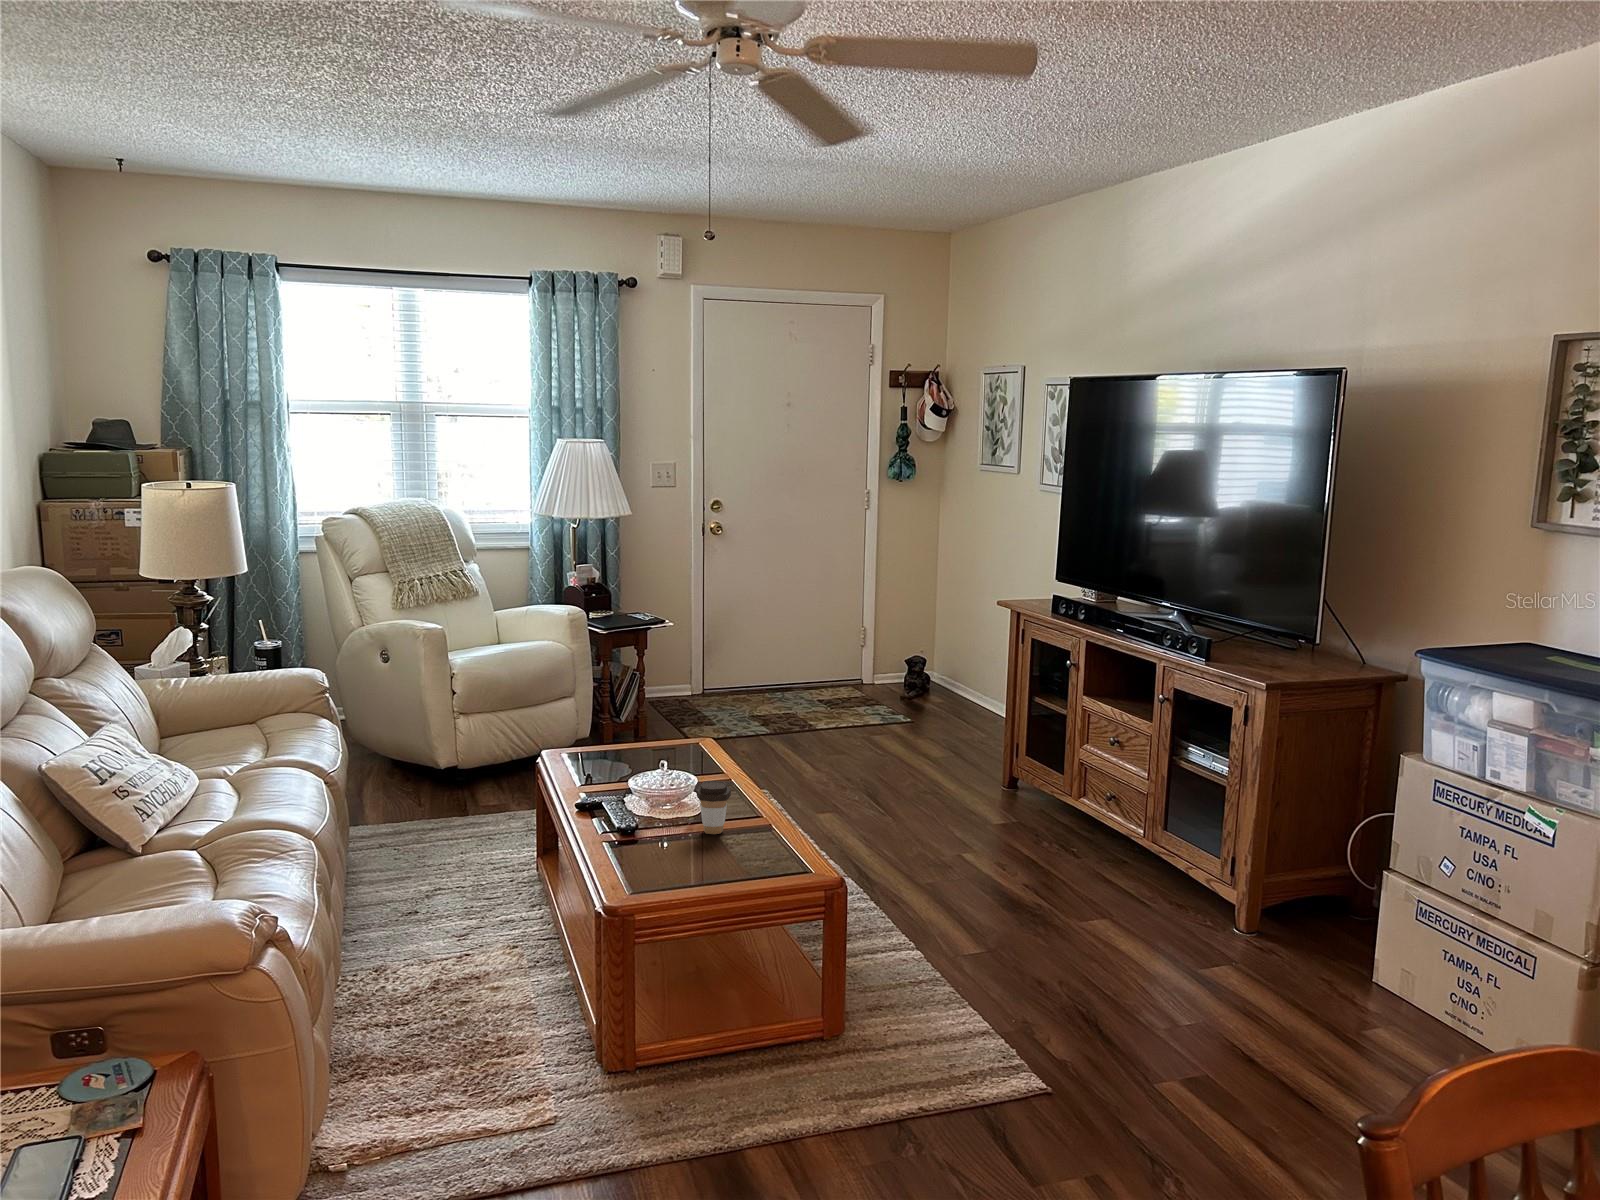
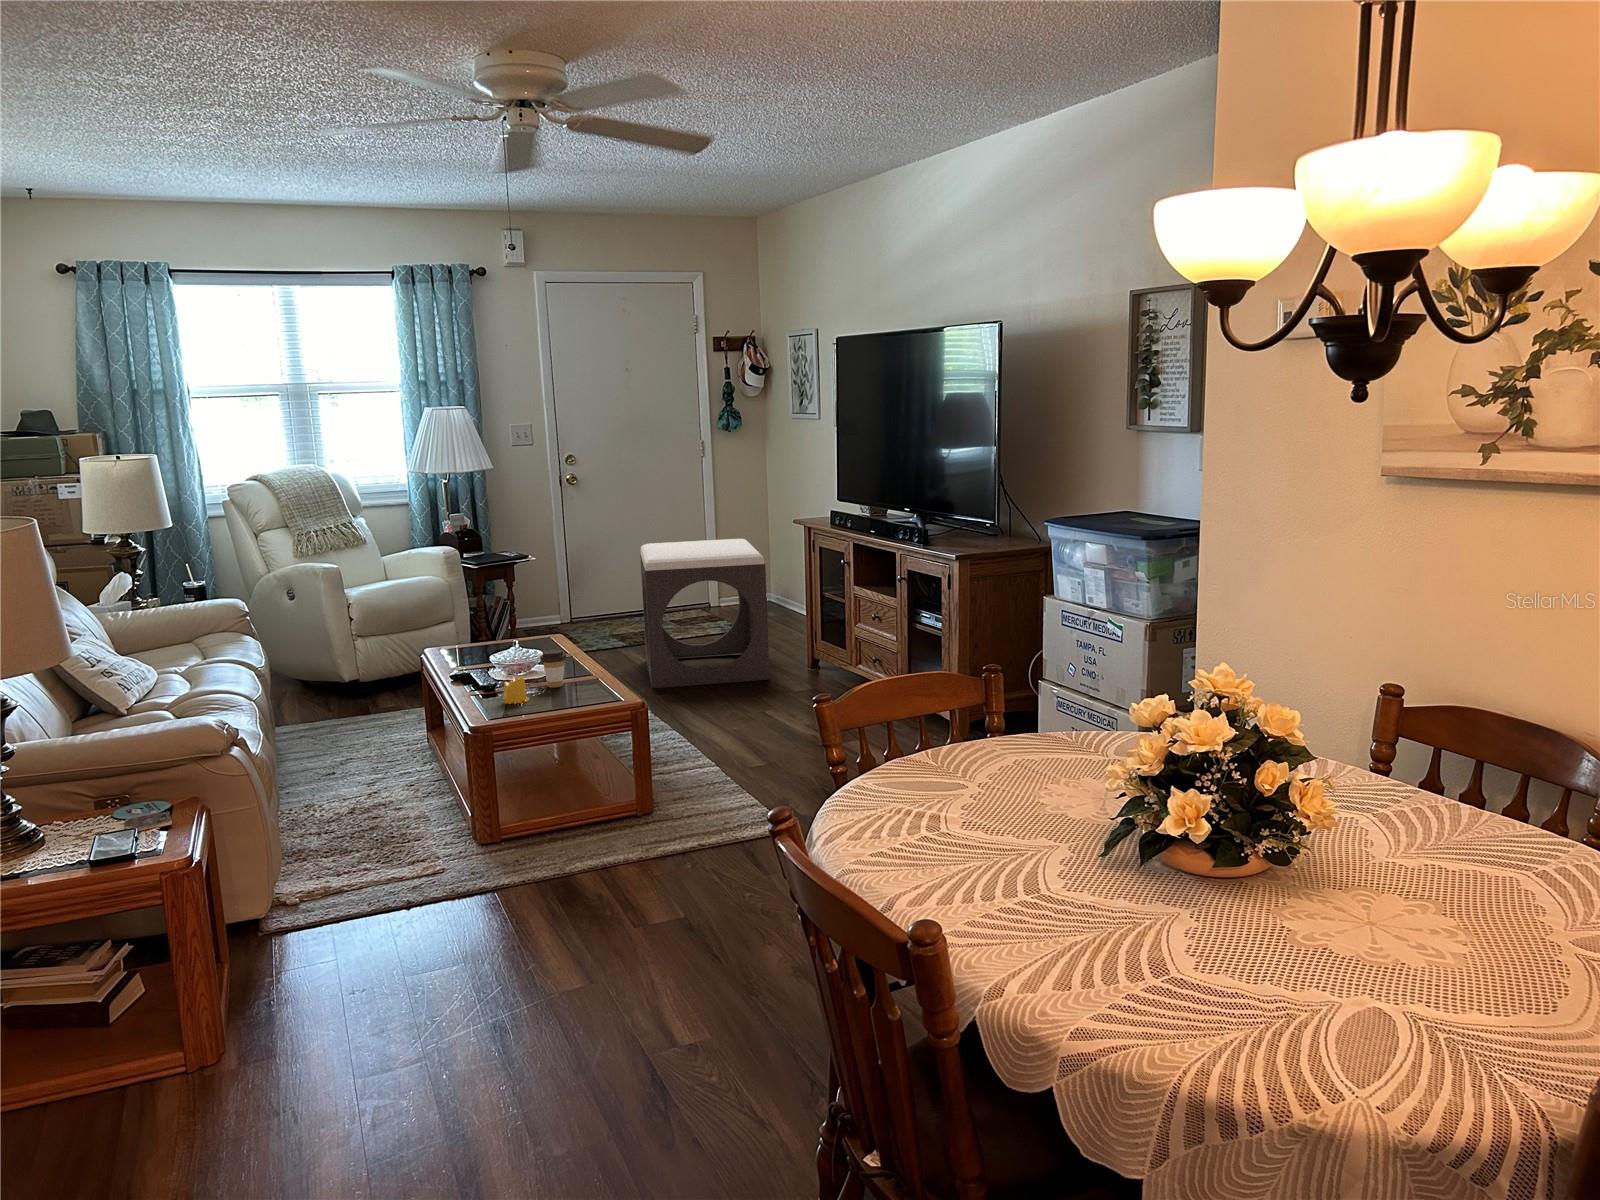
footstool: none [799,619,964,804] -> present [640,539,769,688]
candle: none [645,821,681,862] -> present [502,676,529,704]

